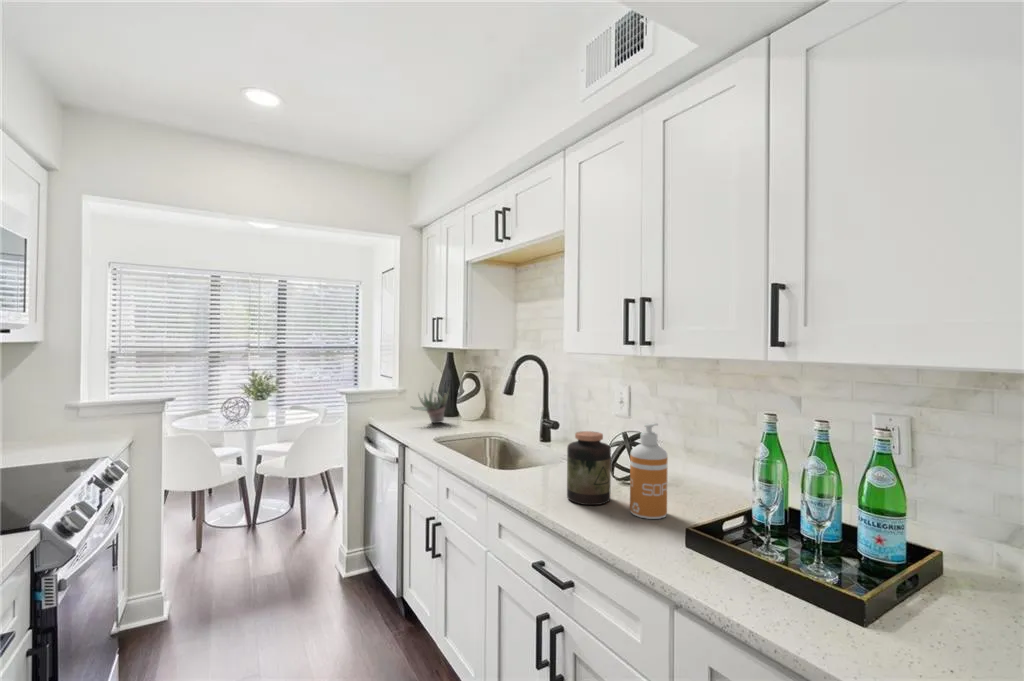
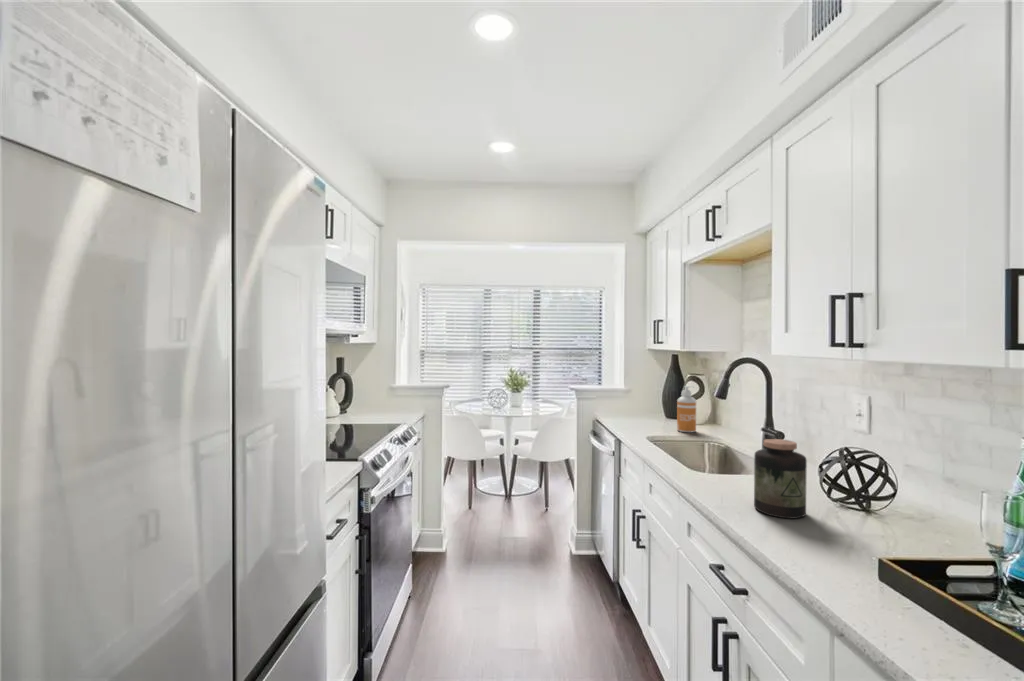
succulent plant: present [411,388,448,423] -> none [631,382,670,423]
soap dispenser: present [630,423,668,519] -> present [677,386,696,432]

